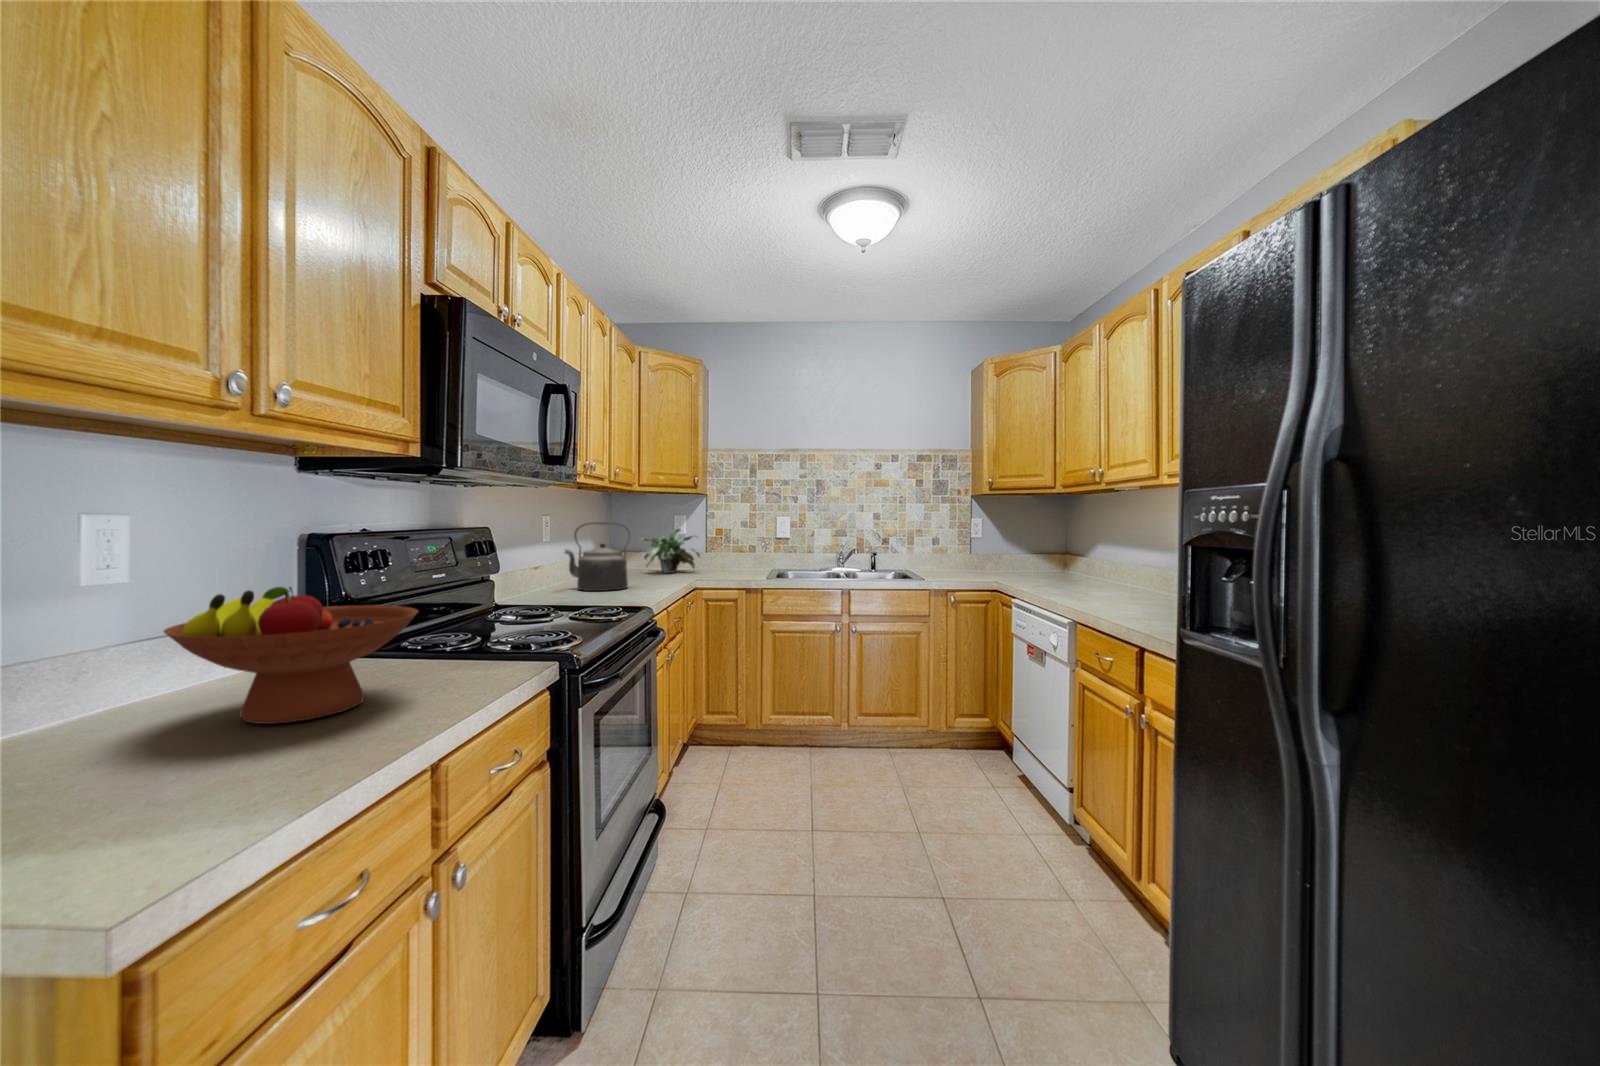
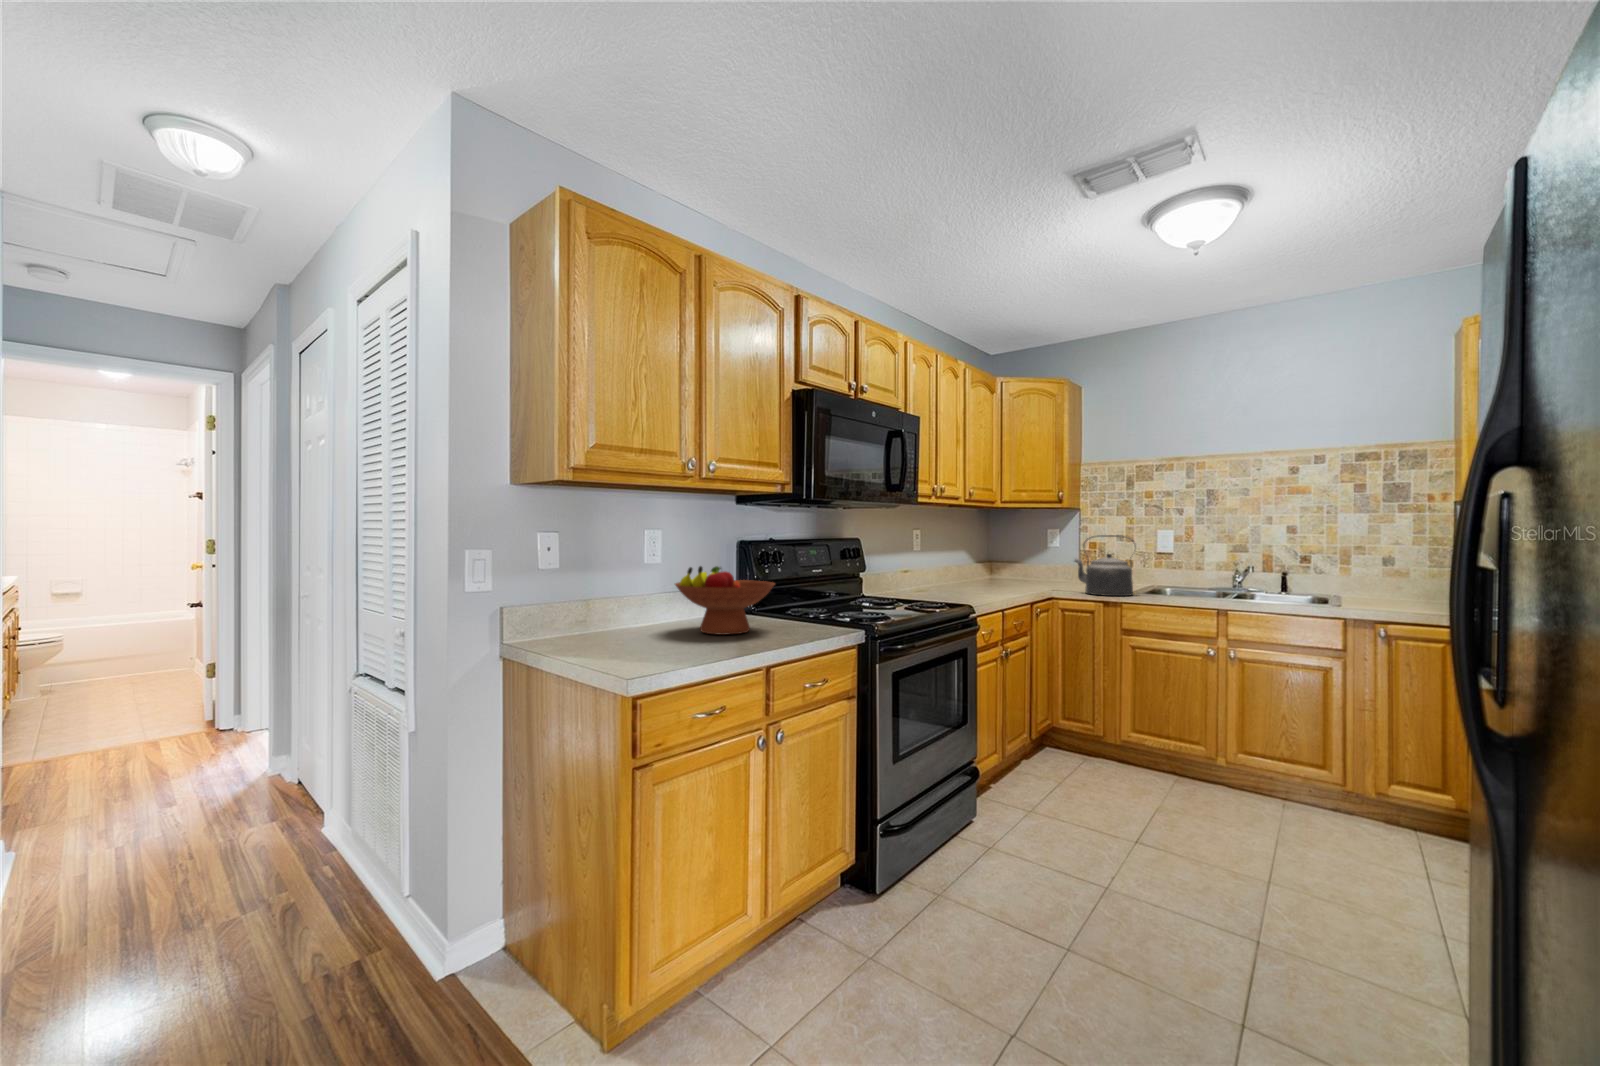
kettle: present [565,522,630,591] -> present [1074,535,1135,596]
potted plant: present [643,529,700,573] -> none [1008,542,1067,584]

